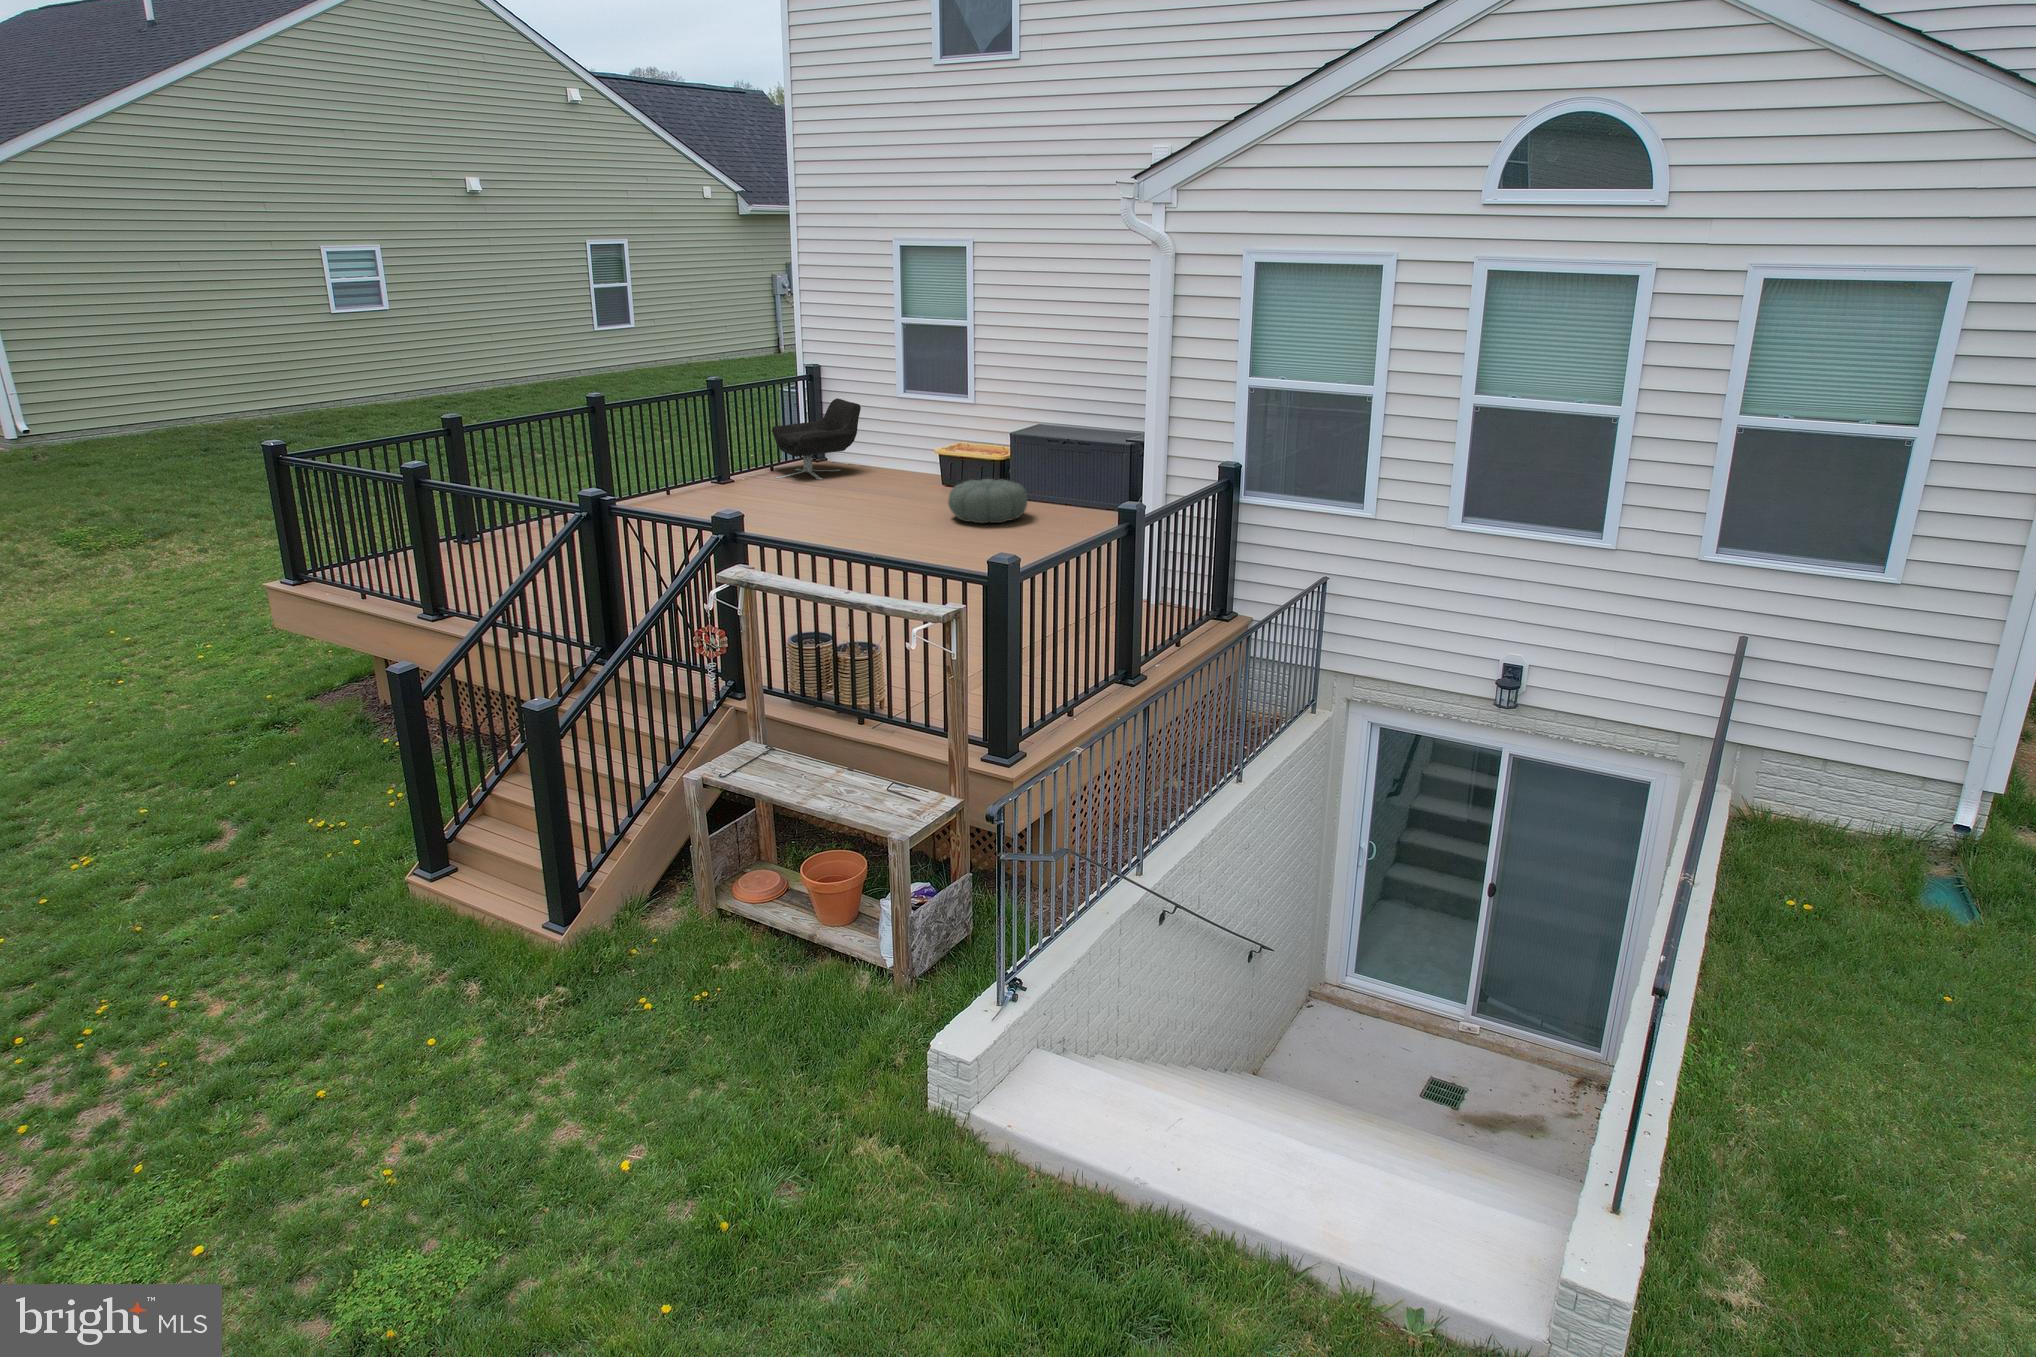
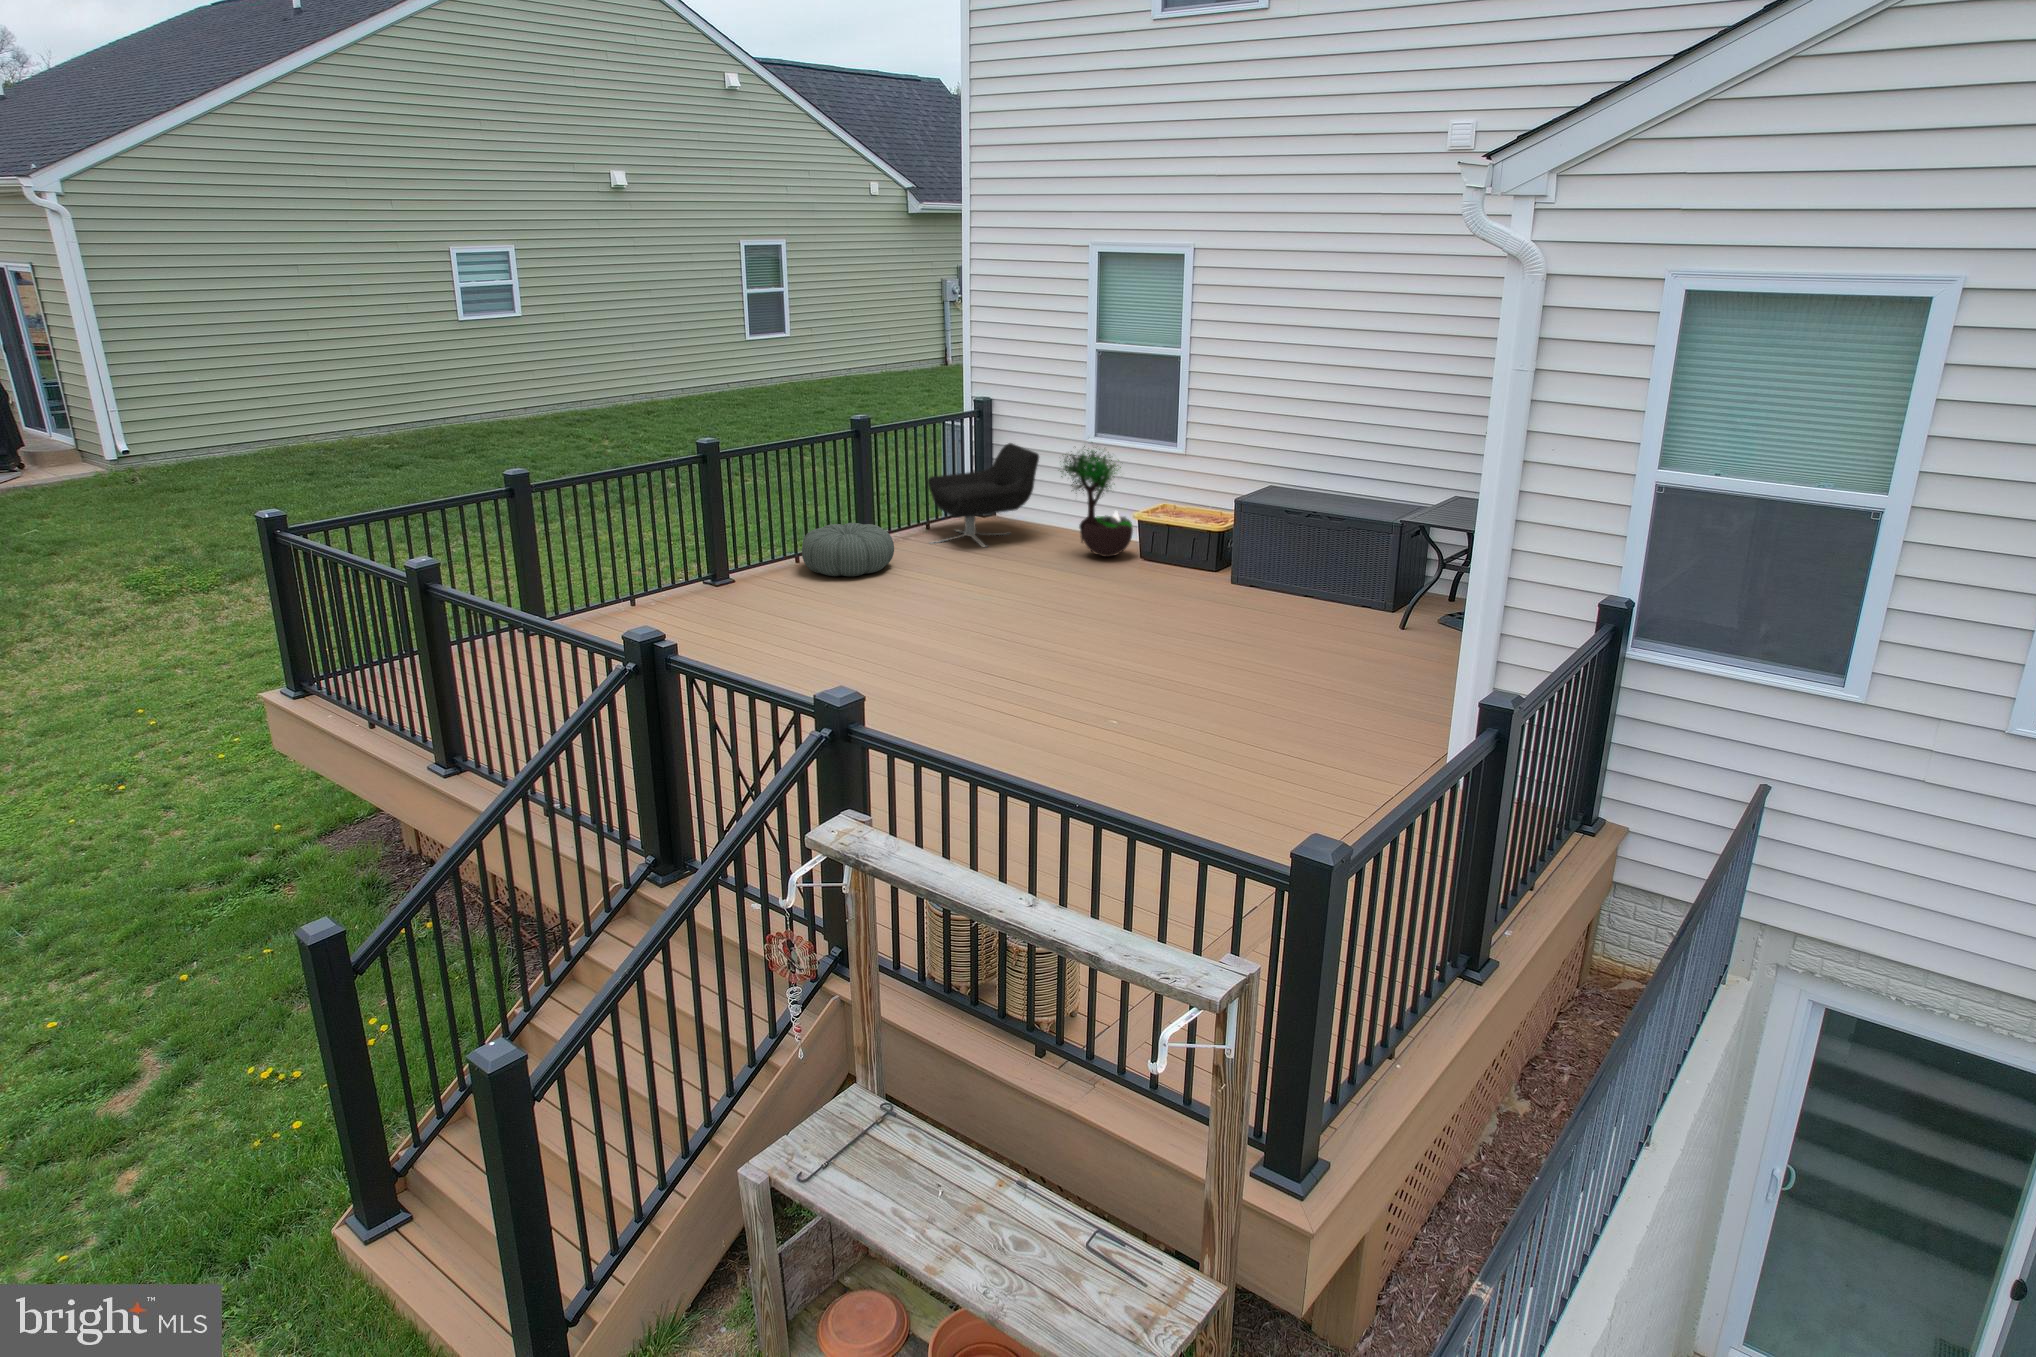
potted tree: none [874,388,936,482] -> present [1060,446,1133,557]
pouf: present [948,479,1028,523] -> present [802,523,894,576]

